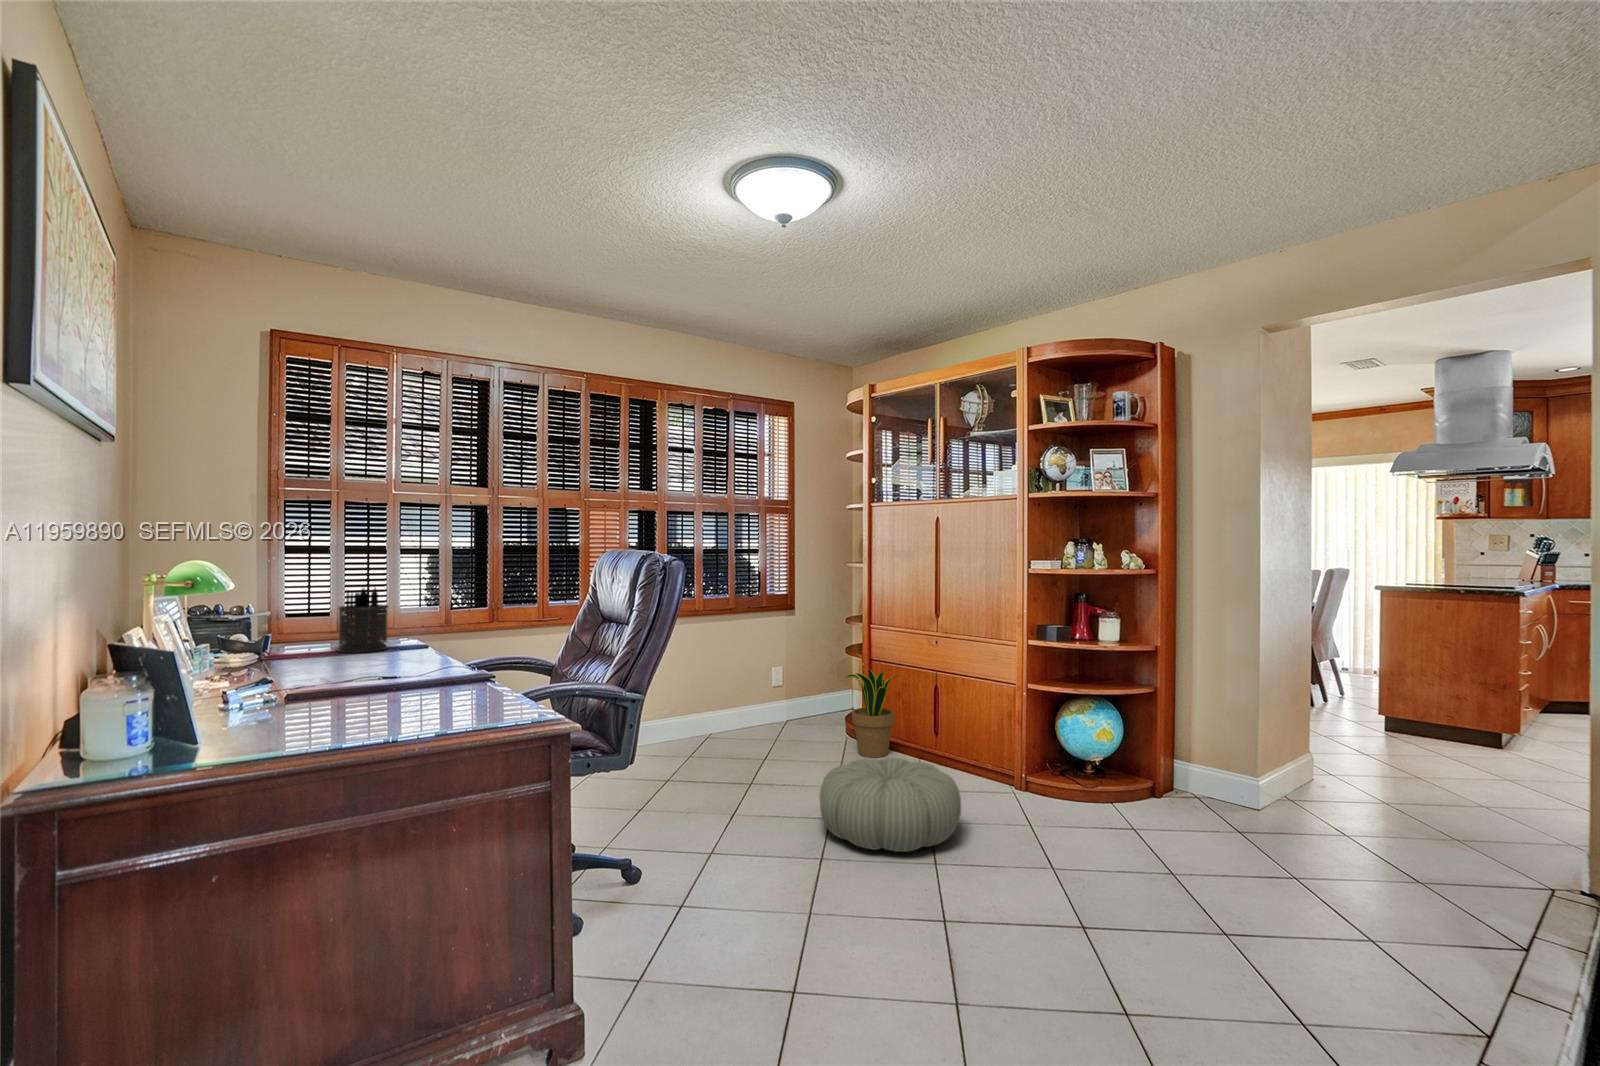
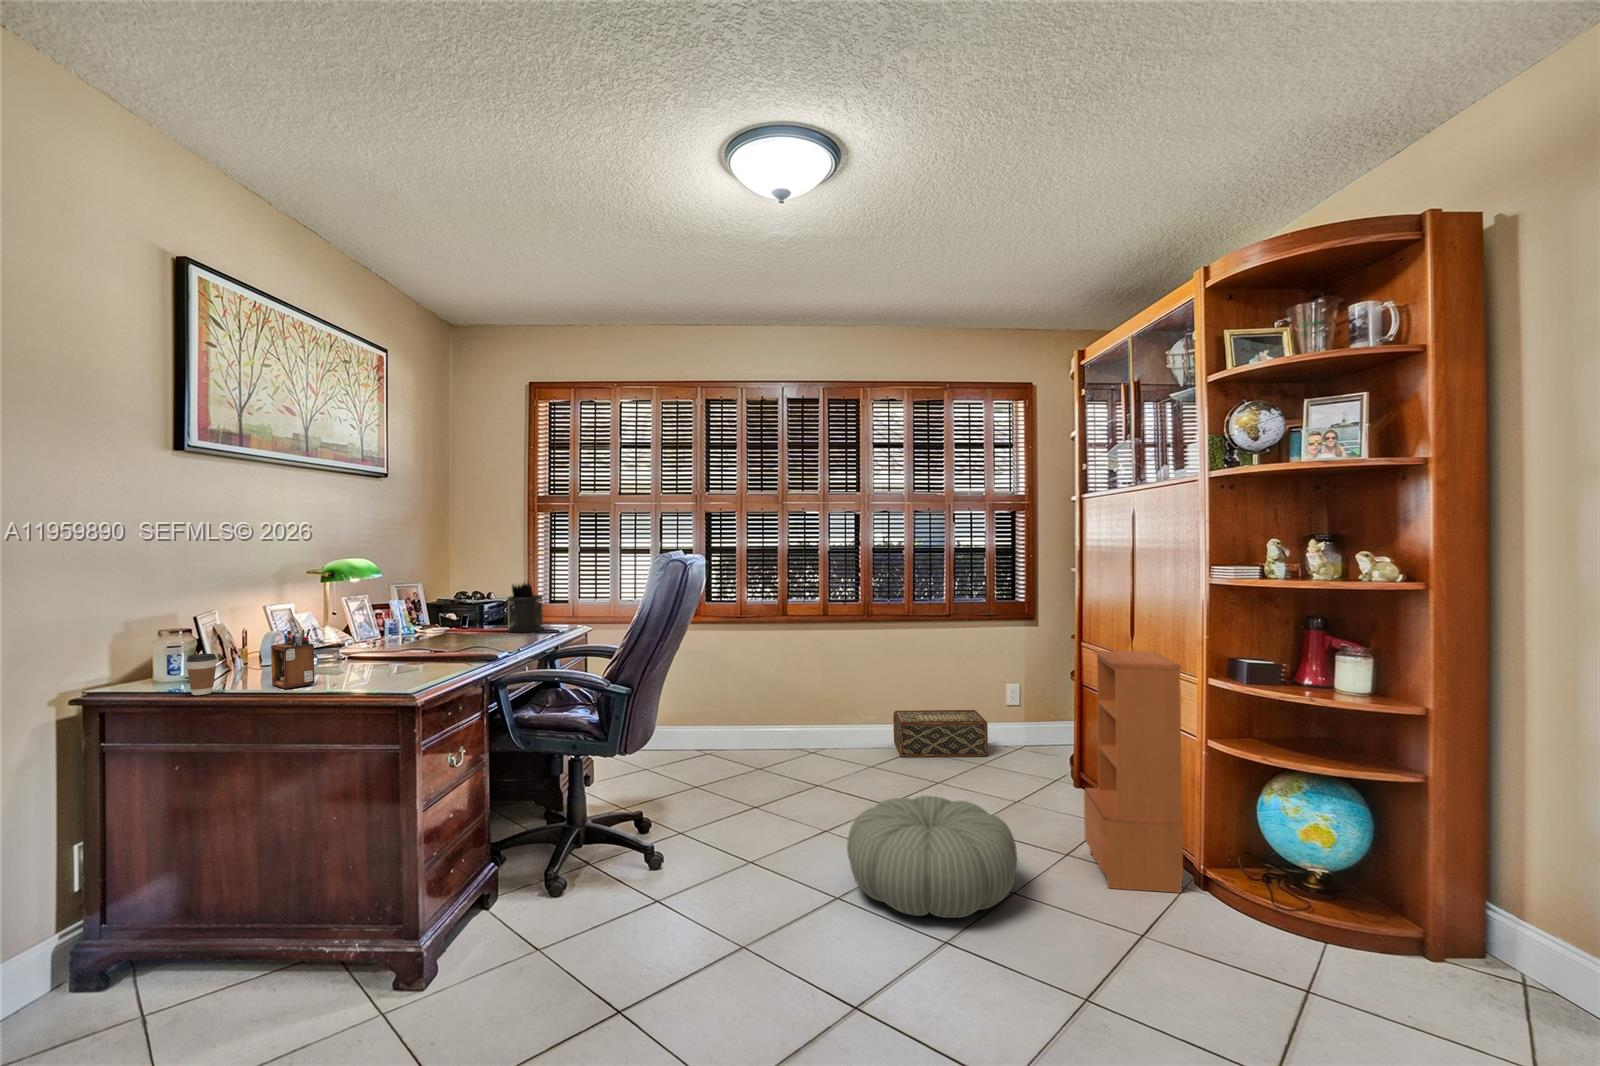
bookcase: none [944,625,1026,802] -> present [1084,651,1183,893]
desk organizer: none [271,645,346,731] -> present [271,629,314,689]
potted plant: present [846,669,898,757] -> none [1020,692,1086,801]
coffee cup: none [172,690,221,756] -> present [186,654,217,695]
woven basket: none [698,697,788,748] -> present [893,710,988,757]

